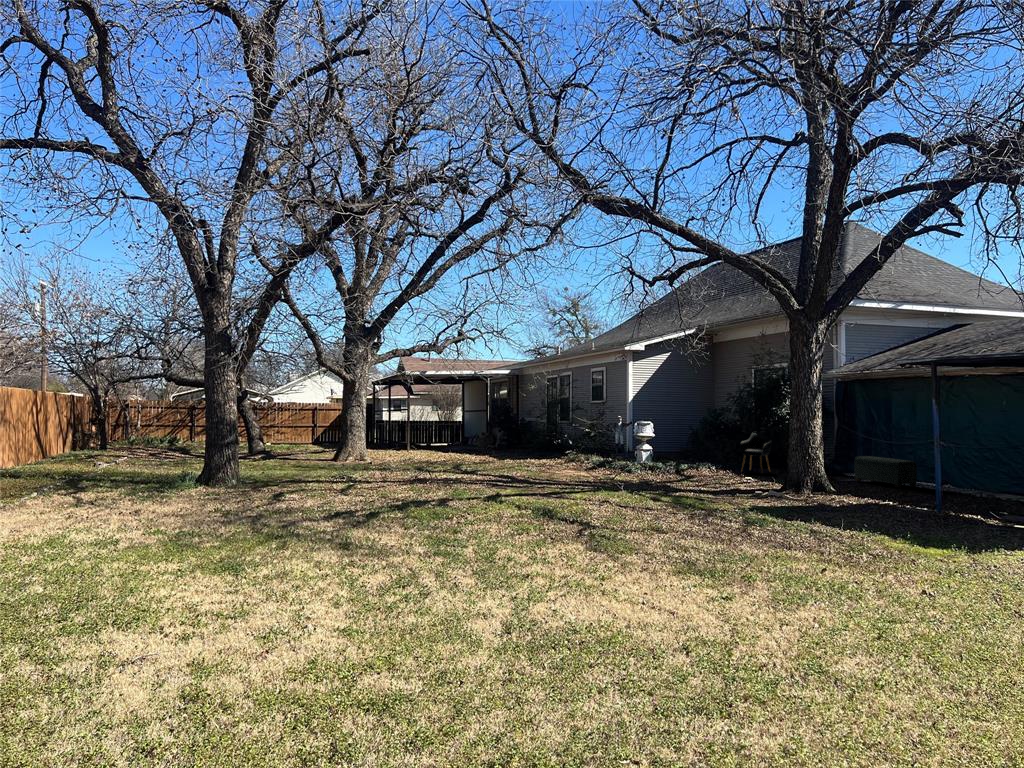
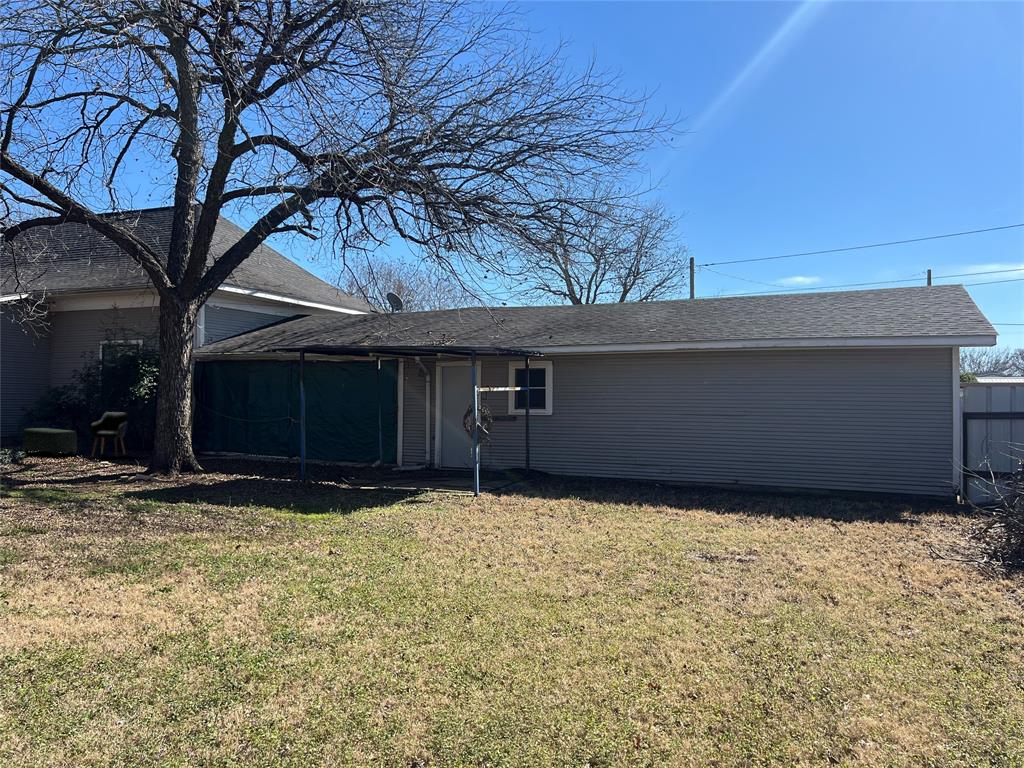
bench: present [855,456,917,488] -> present [23,428,77,456]

